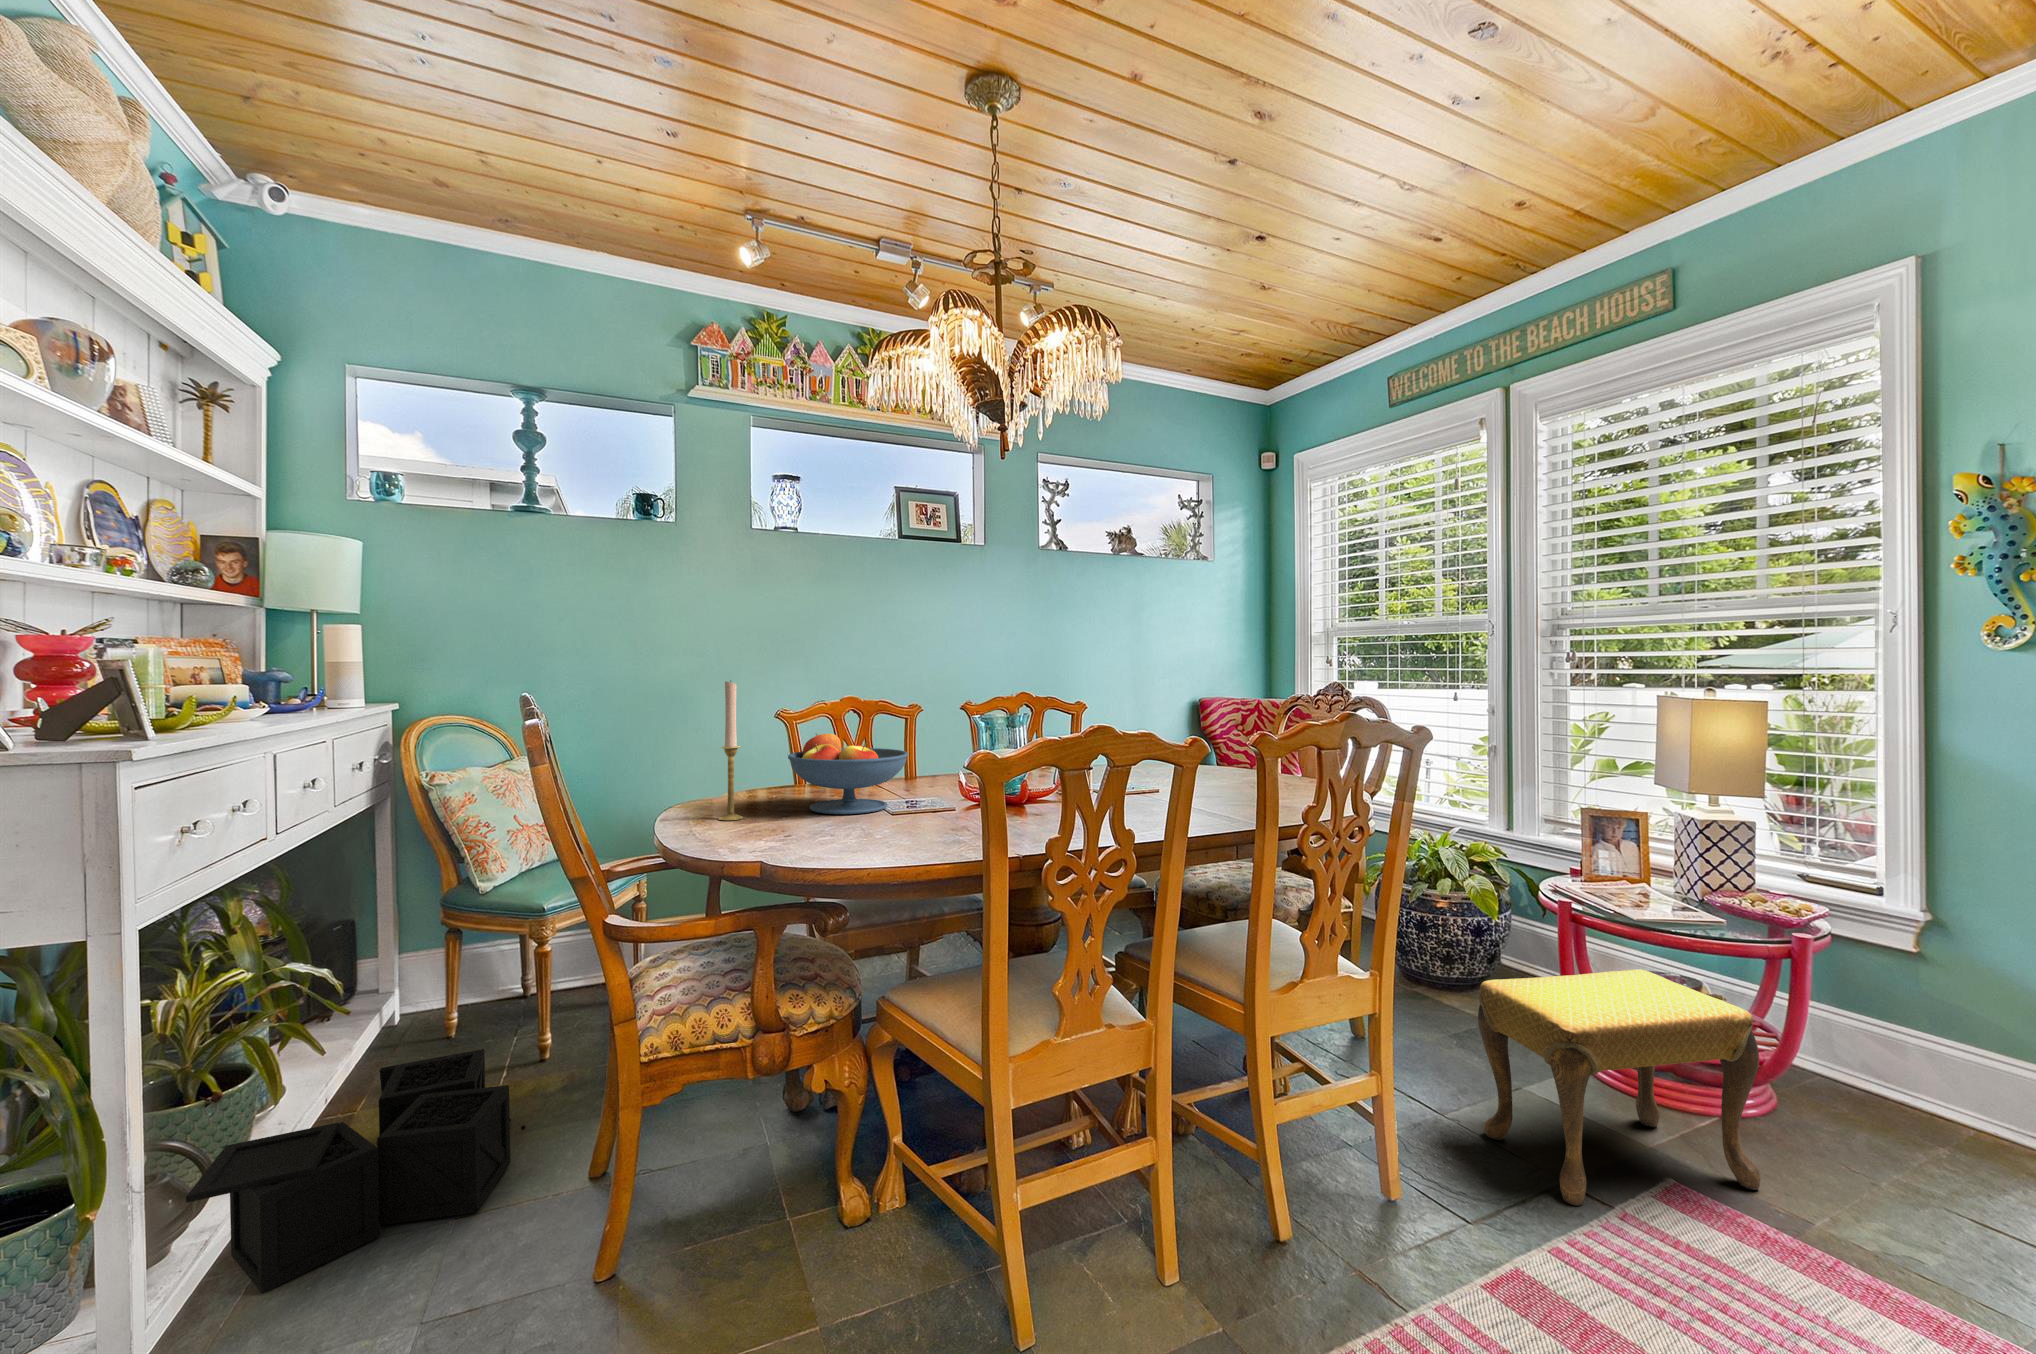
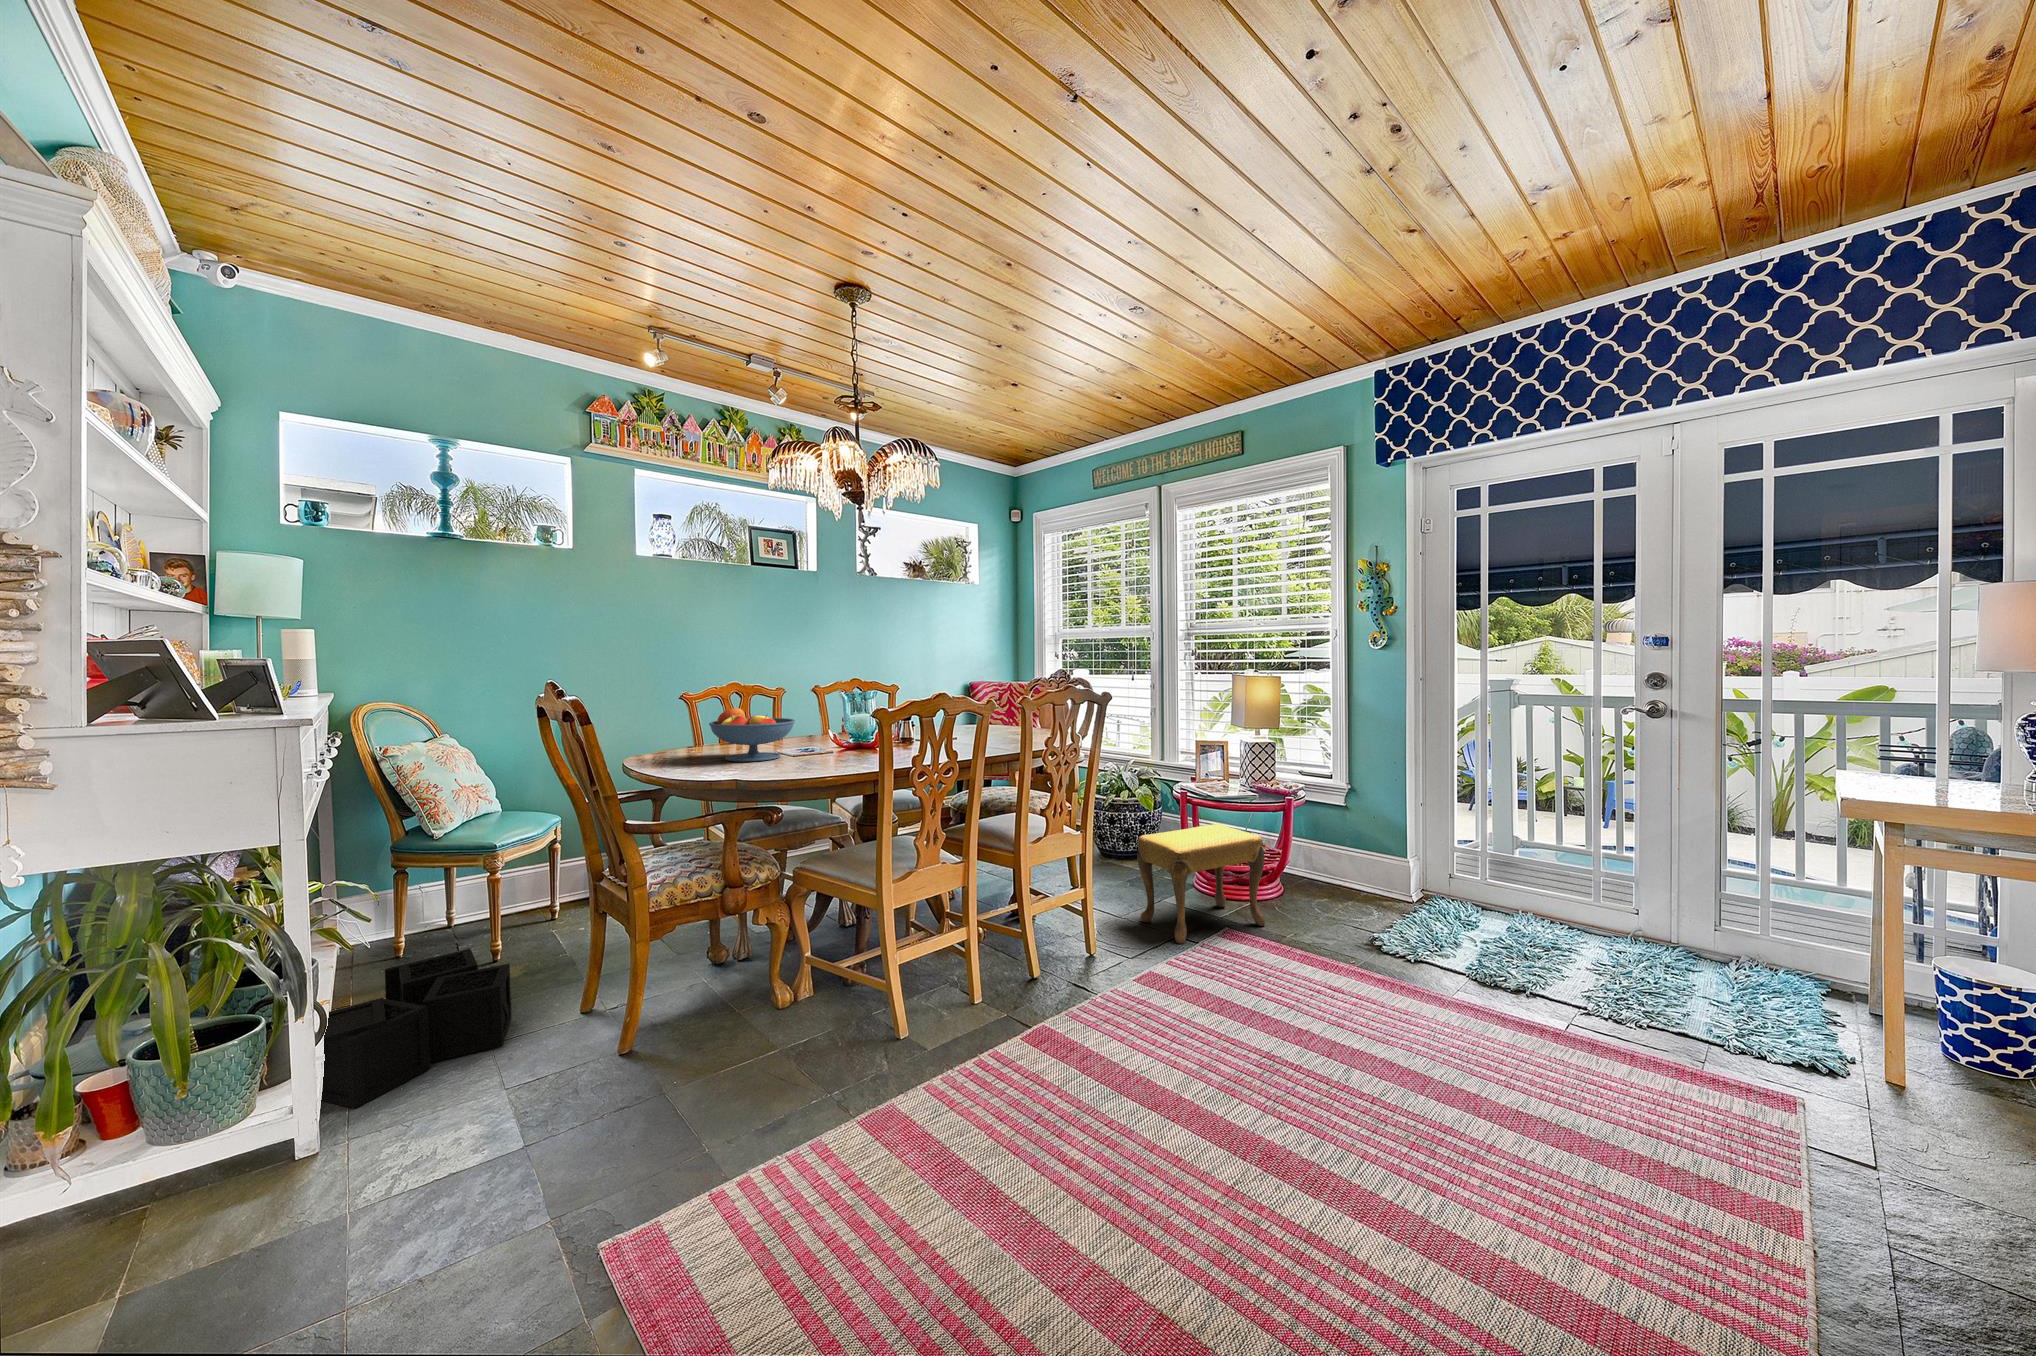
candlestick: present [719,681,743,820] -> none [663,672,682,768]

